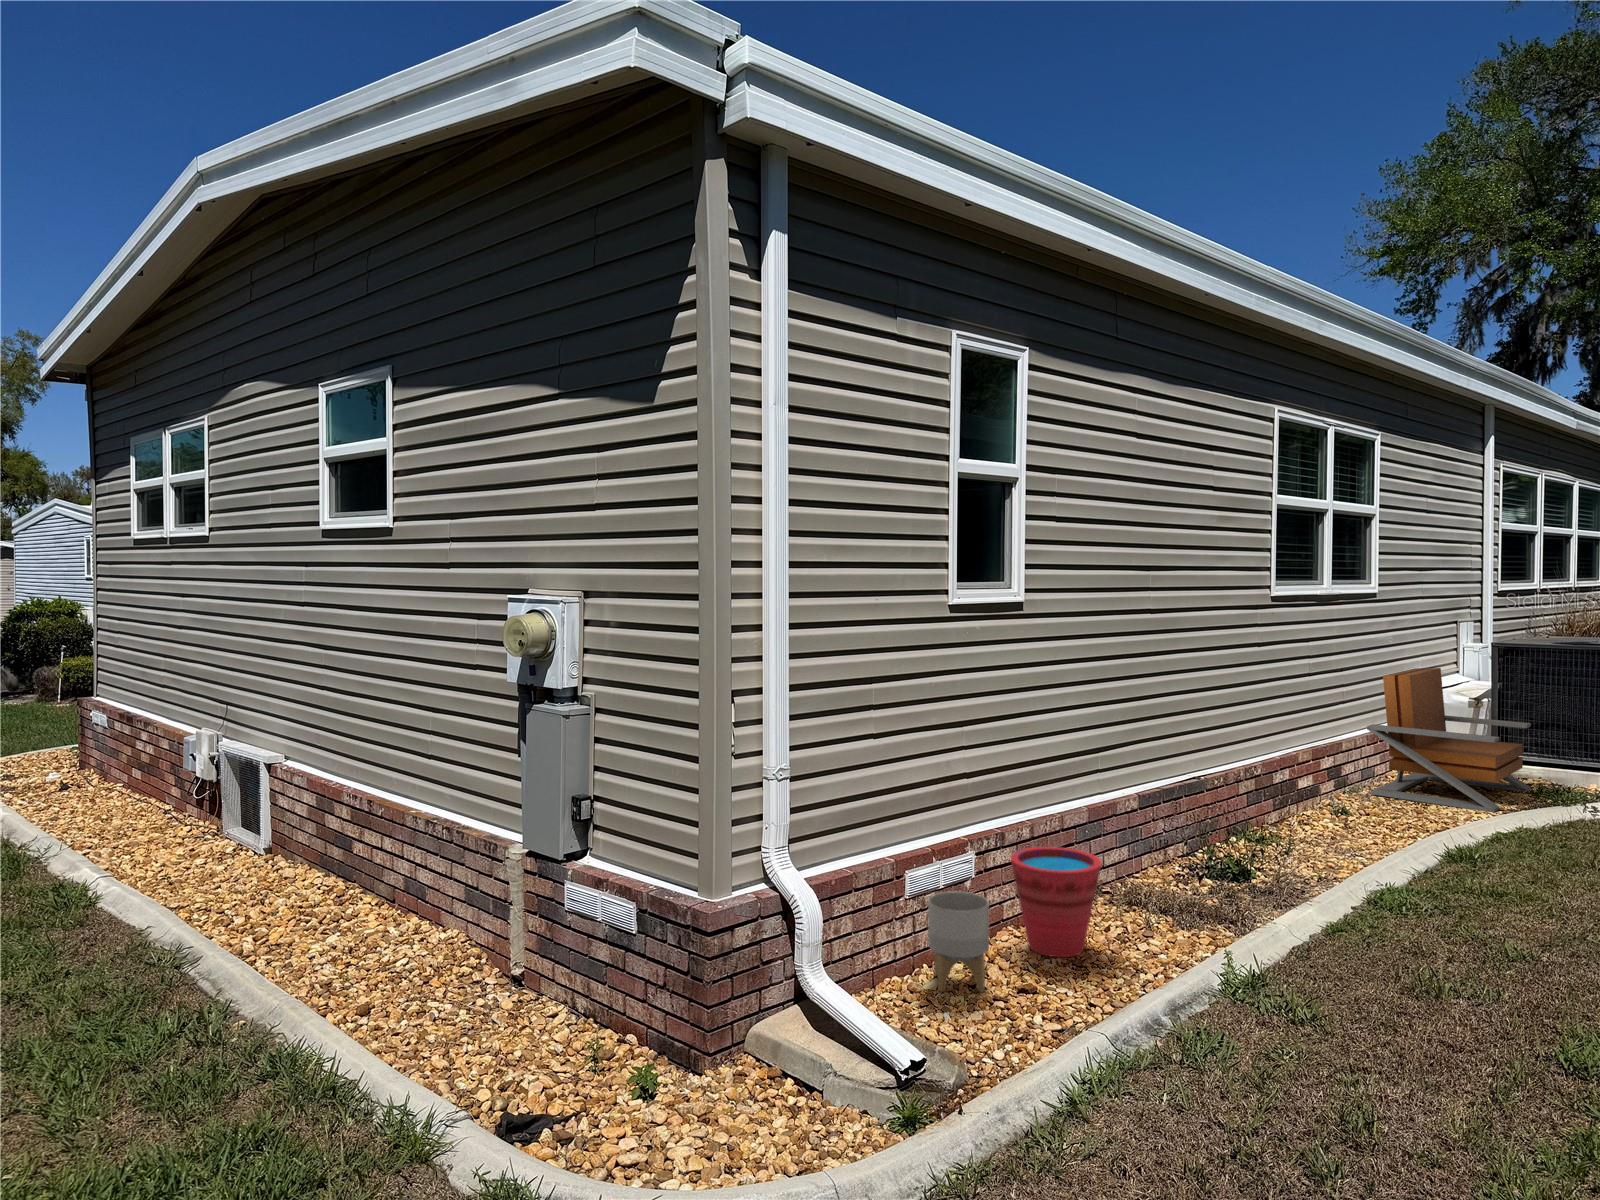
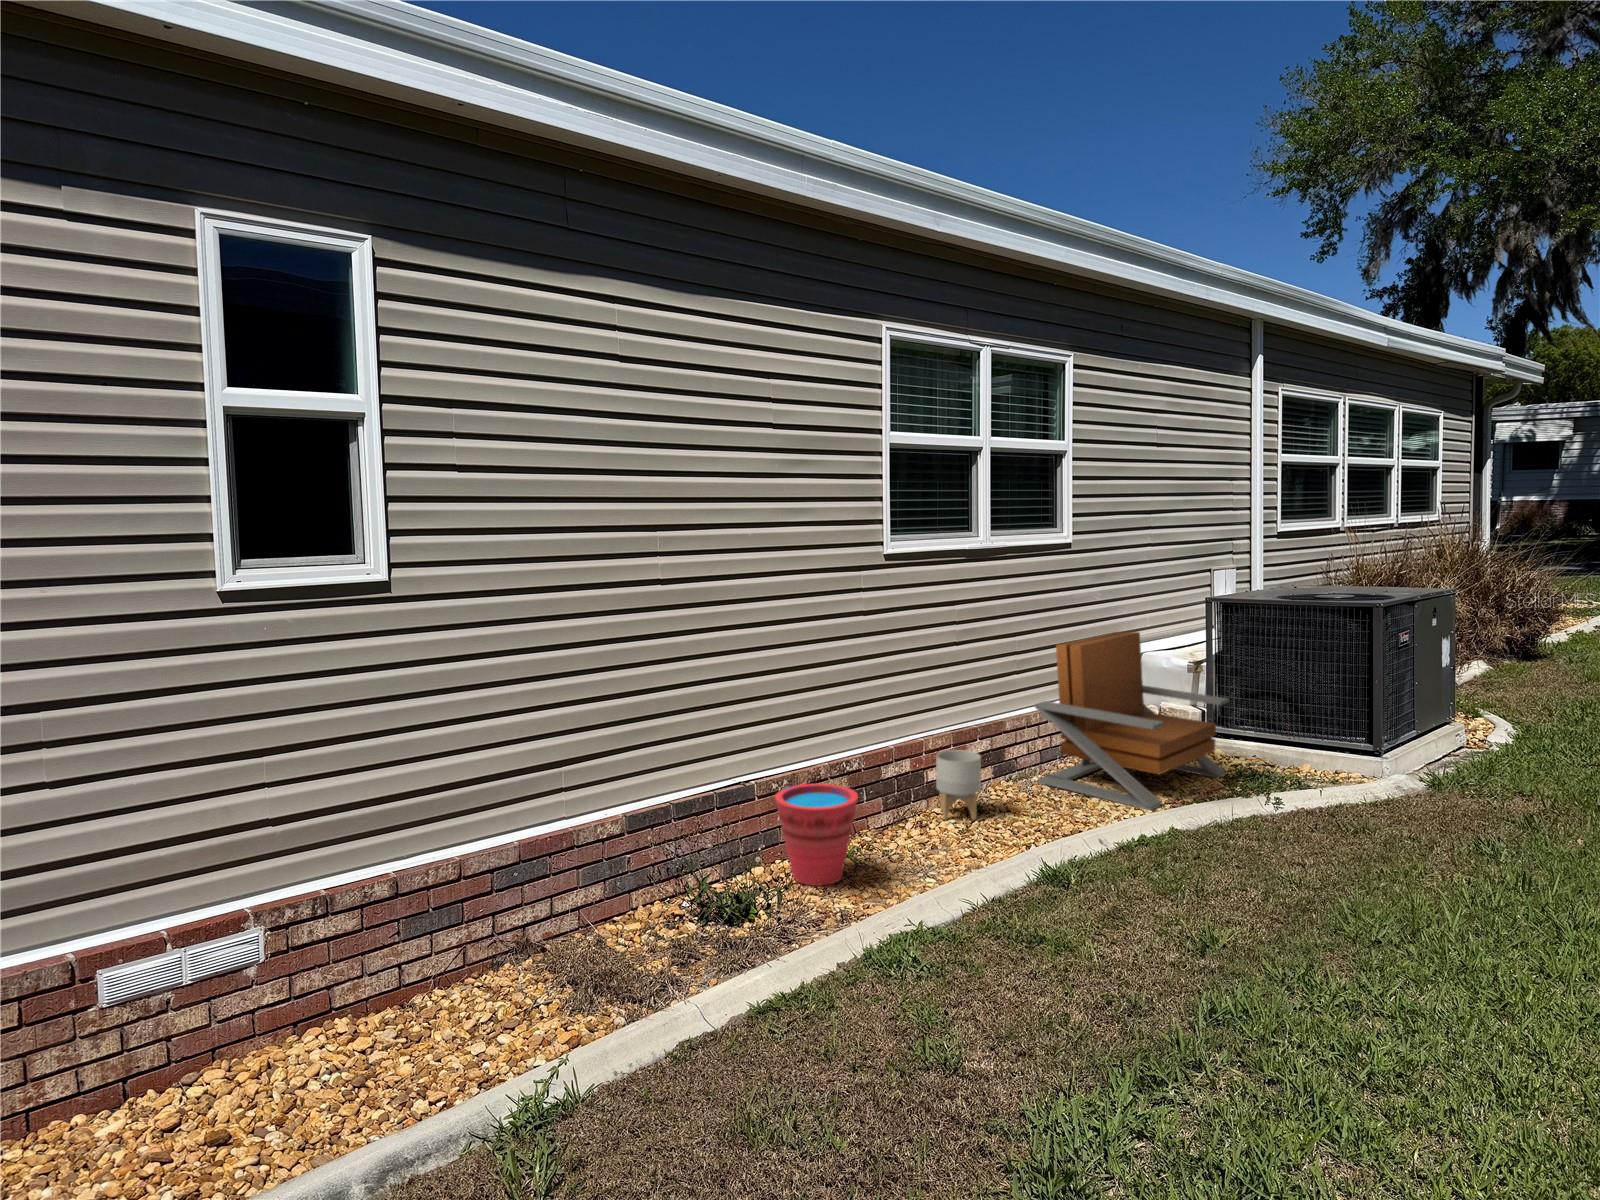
bucket: present [1010,847,1102,957] -> present [775,783,858,886]
planter: present [928,891,989,992] -> present [936,750,981,820]

